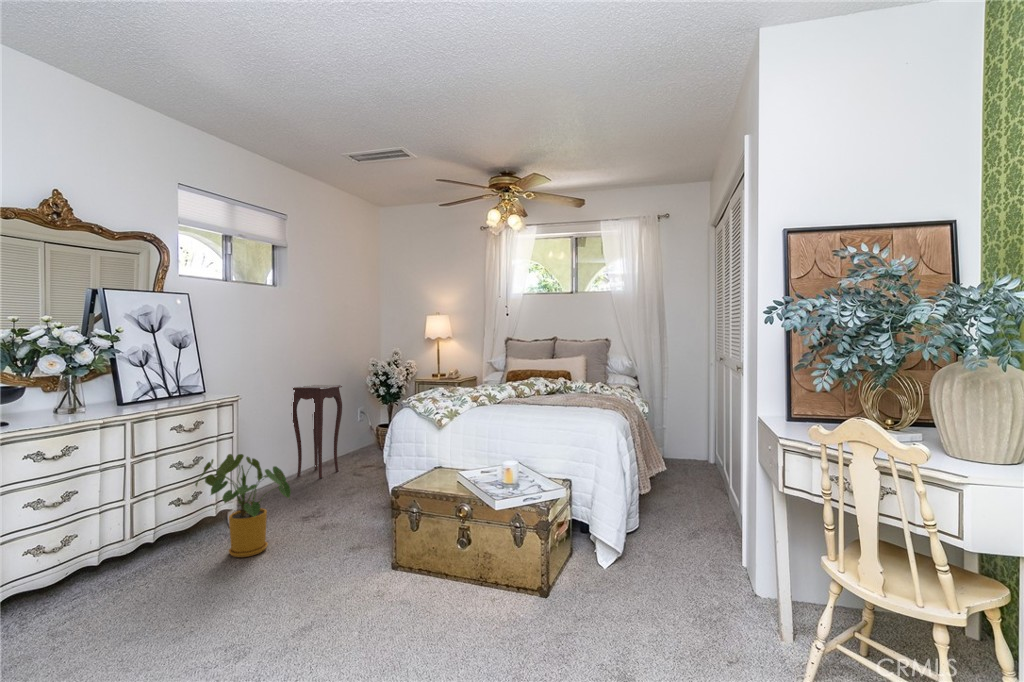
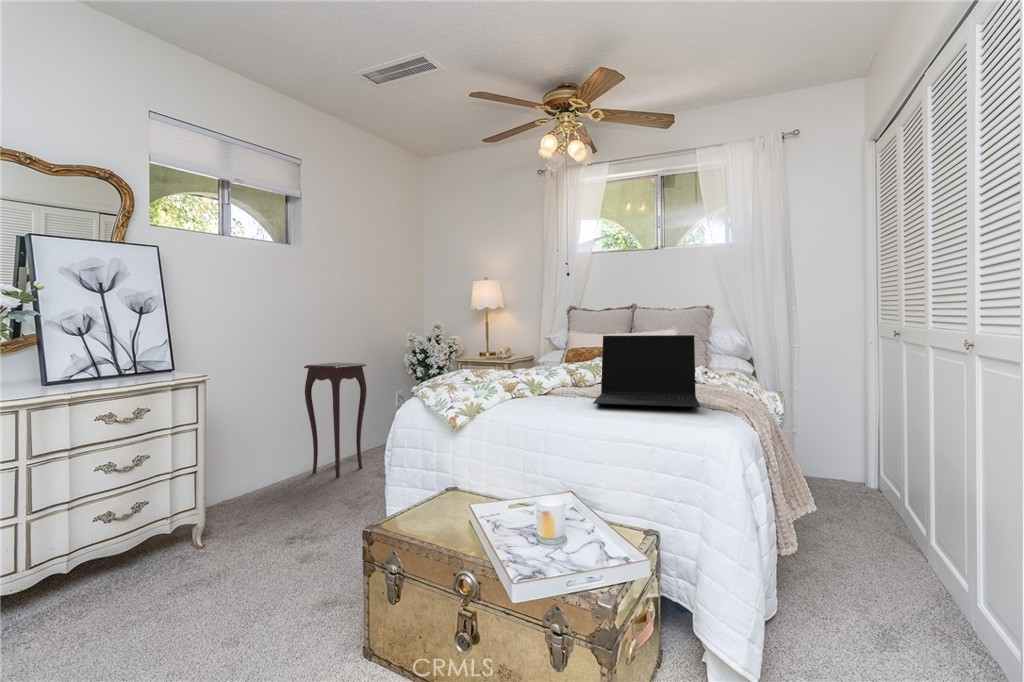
laptop: none [531,362,596,406] -> present [593,335,700,407]
house plant: present [195,454,291,557] -> none [123,454,246,601]

